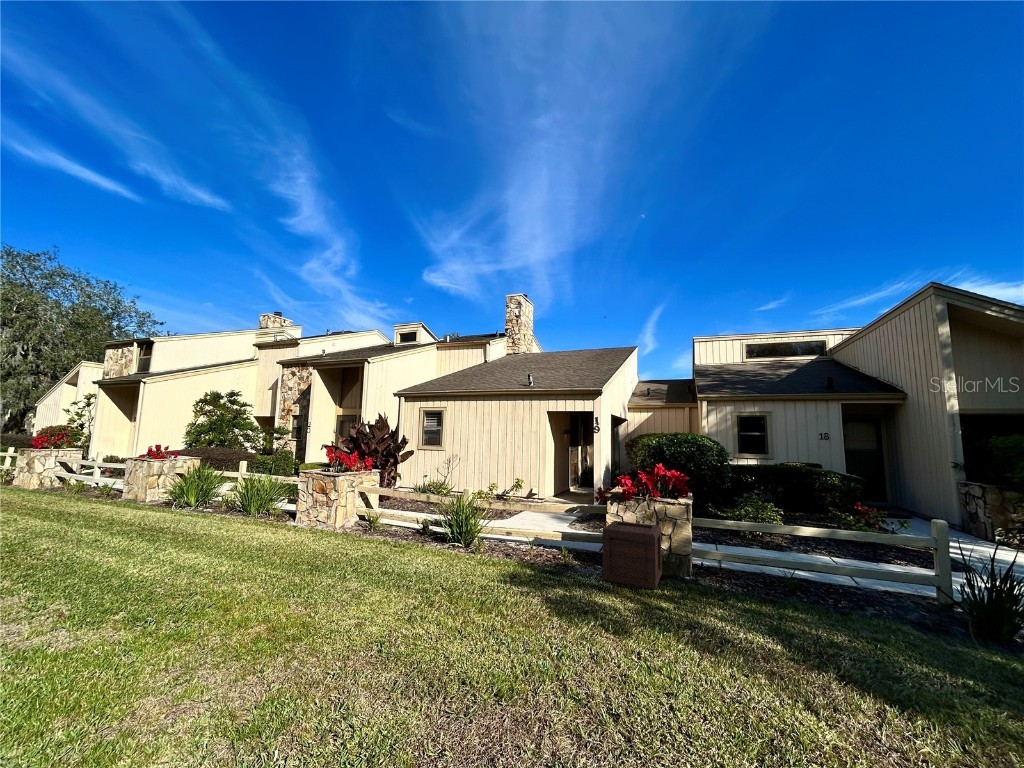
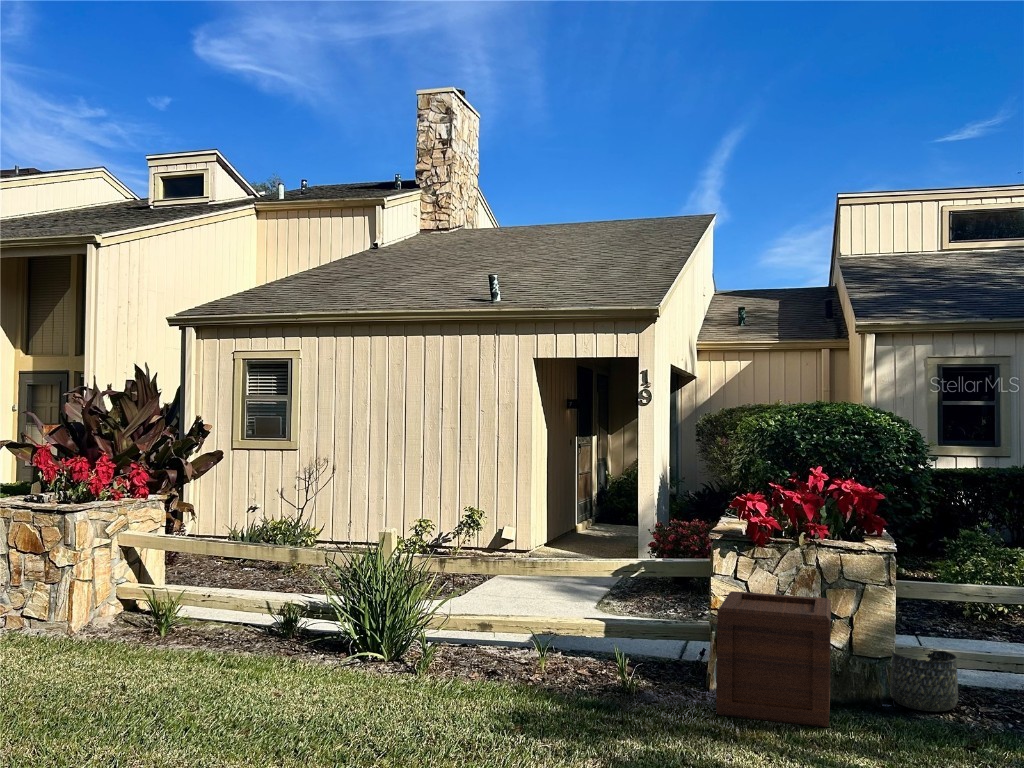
basket: none [691,551,725,584] -> present [890,647,958,712]

